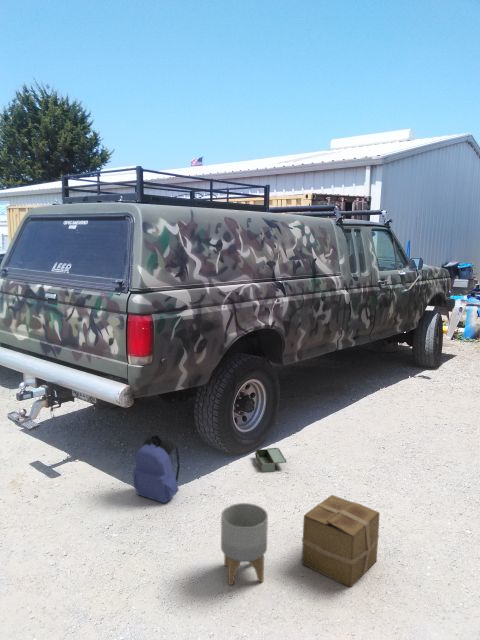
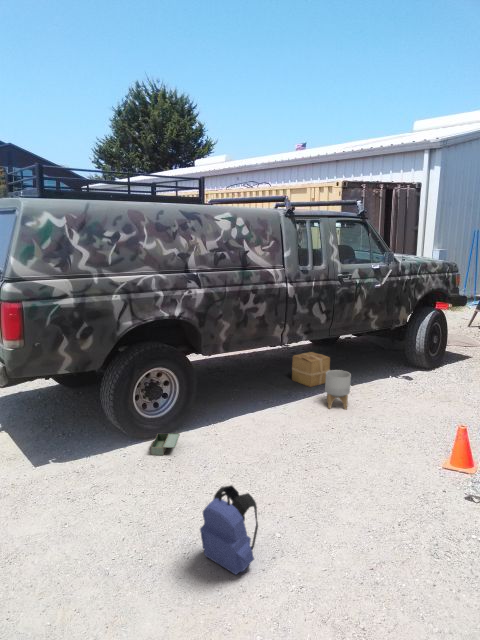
backpack: present [133,435,180,503] -> present [200,485,258,575]
cardboard box: present [302,495,379,587] -> present [292,352,330,387]
planter: present [221,503,268,585] -> present [325,370,351,409]

